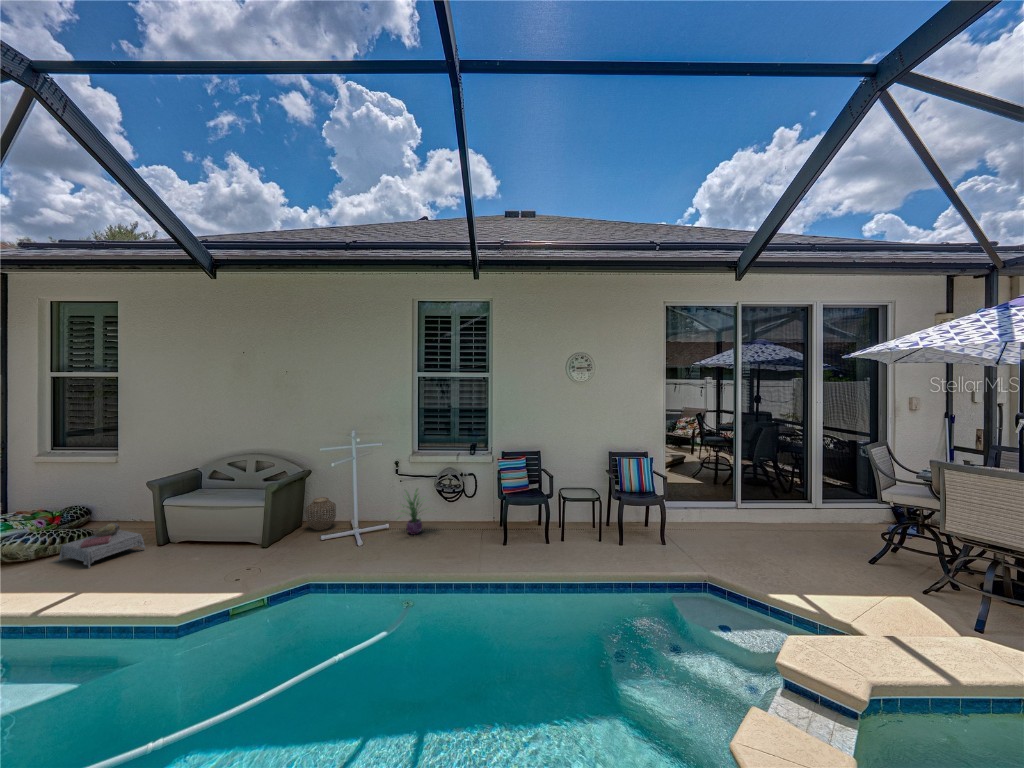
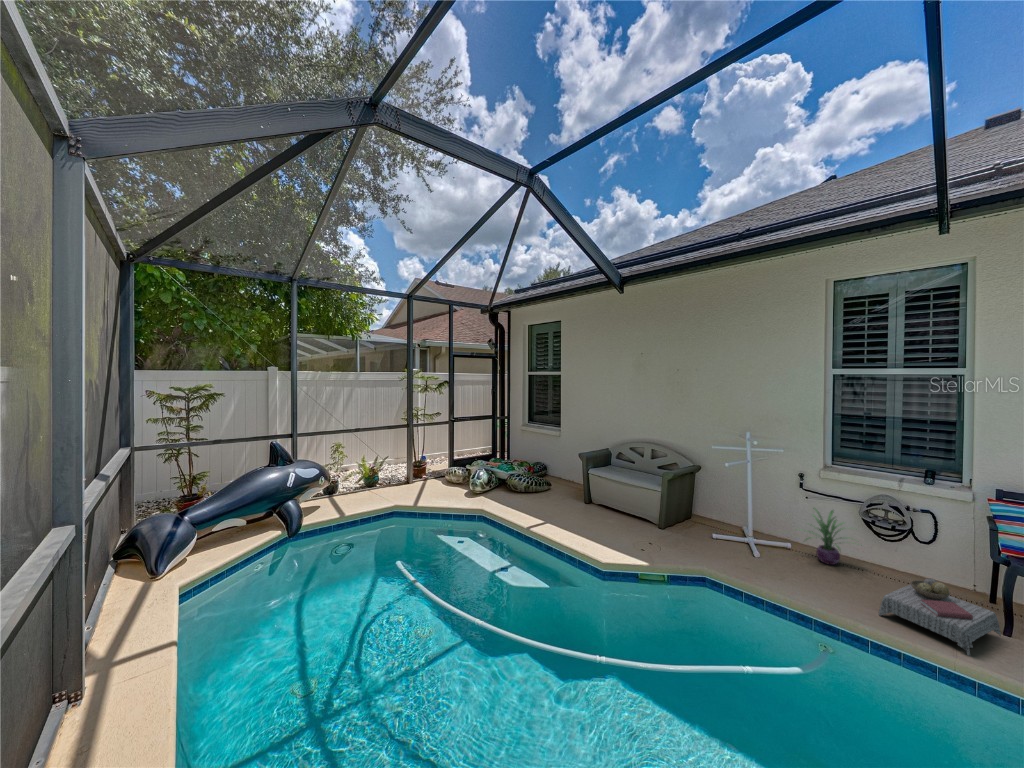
woven basket: present [306,497,336,530] -> none [696,494,726,527]
ottoman: present [59,523,145,569] -> present [879,578,1001,656]

